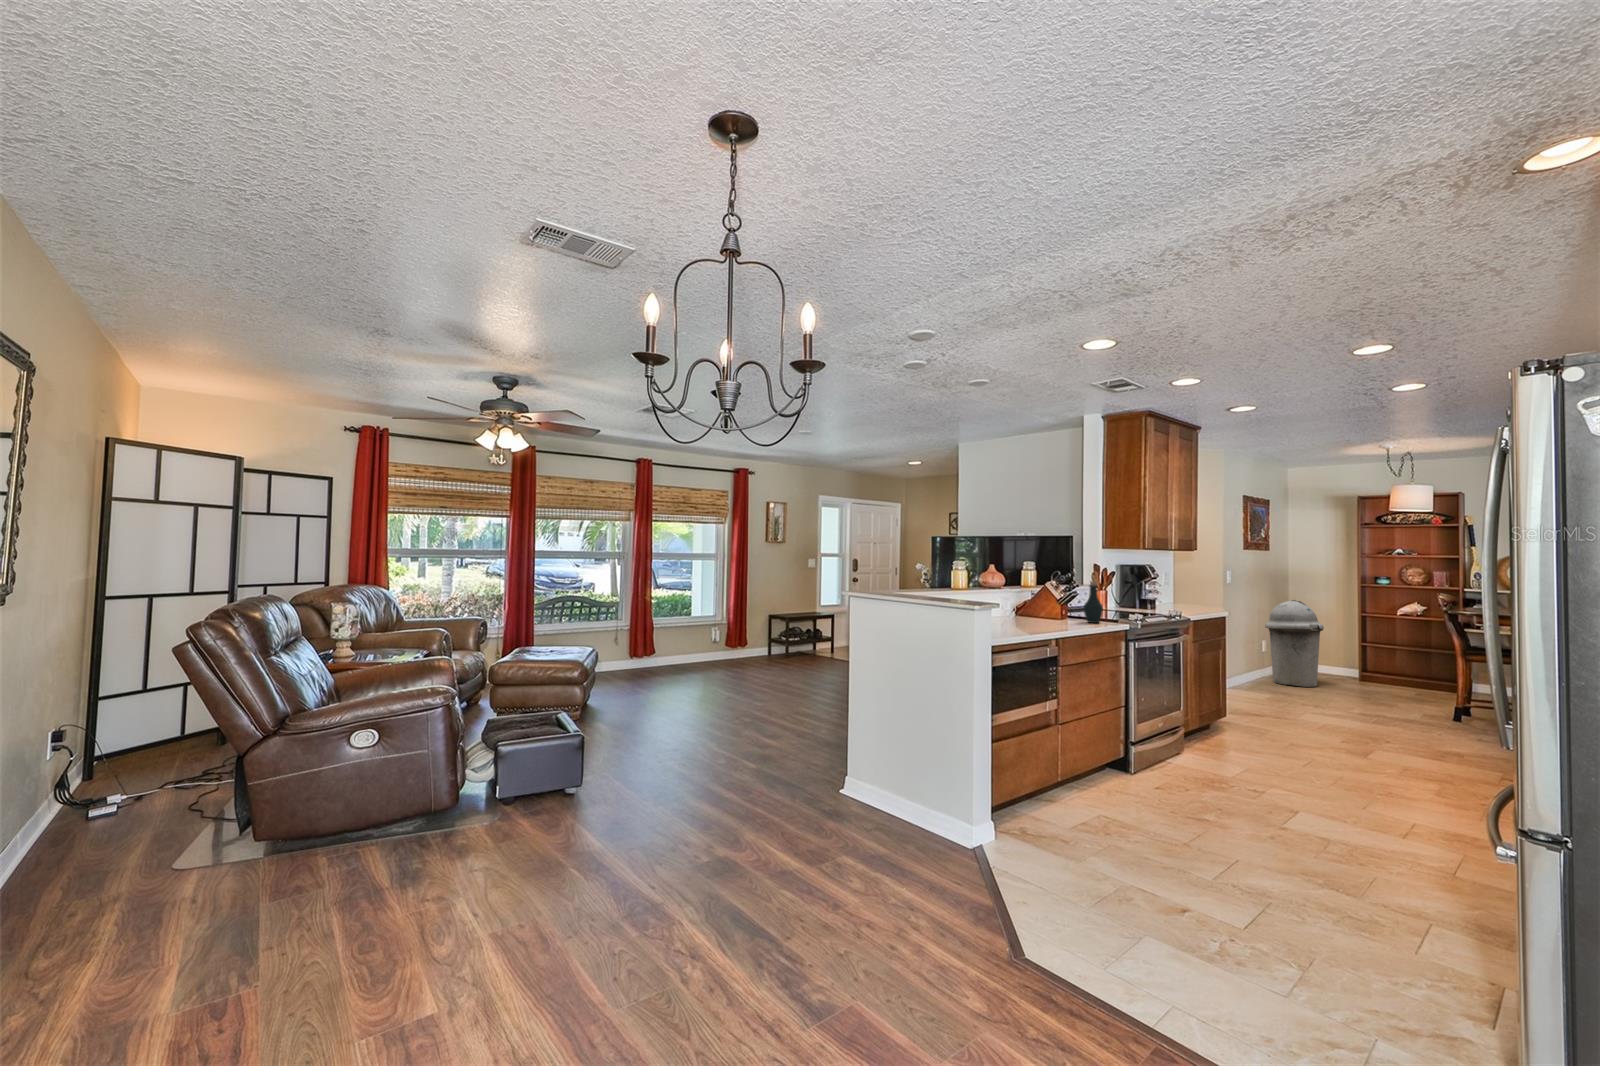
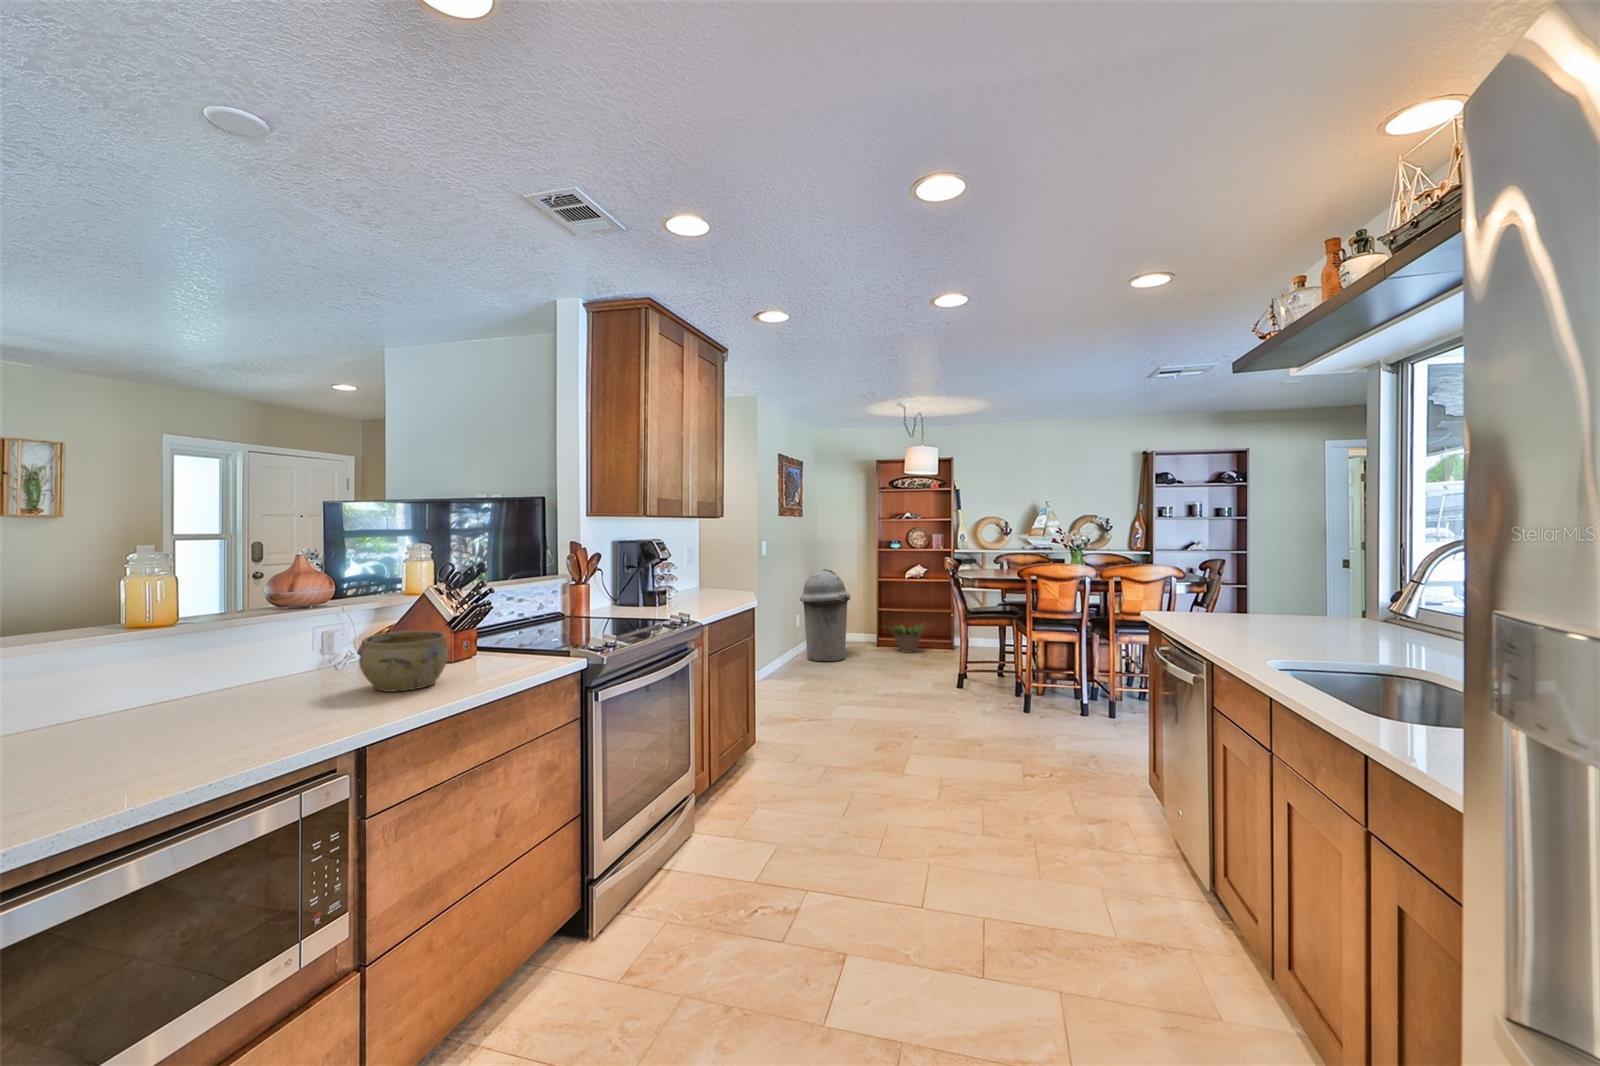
bottle: present [1084,581,1103,623] -> none [498,581,540,668]
ceramic bowl: none [1032,600,1068,624] -> present [359,630,448,692]
decorative plant: none [1361,661,1433,692] -> present [890,624,925,653]

